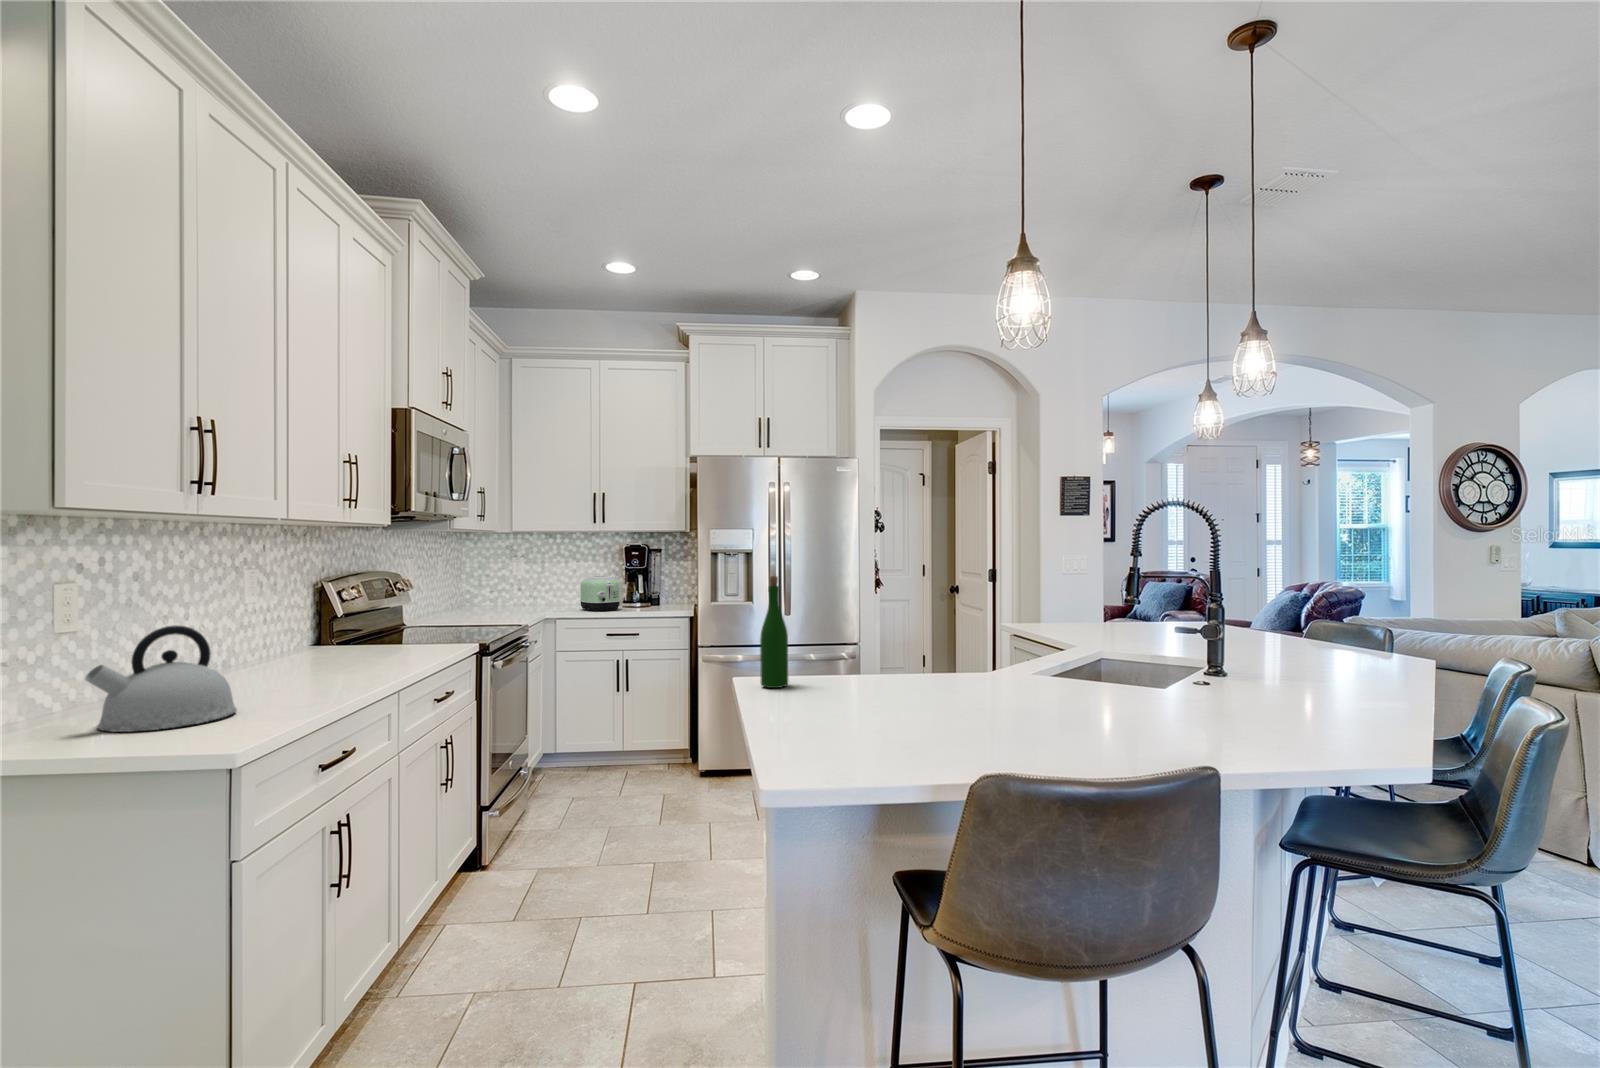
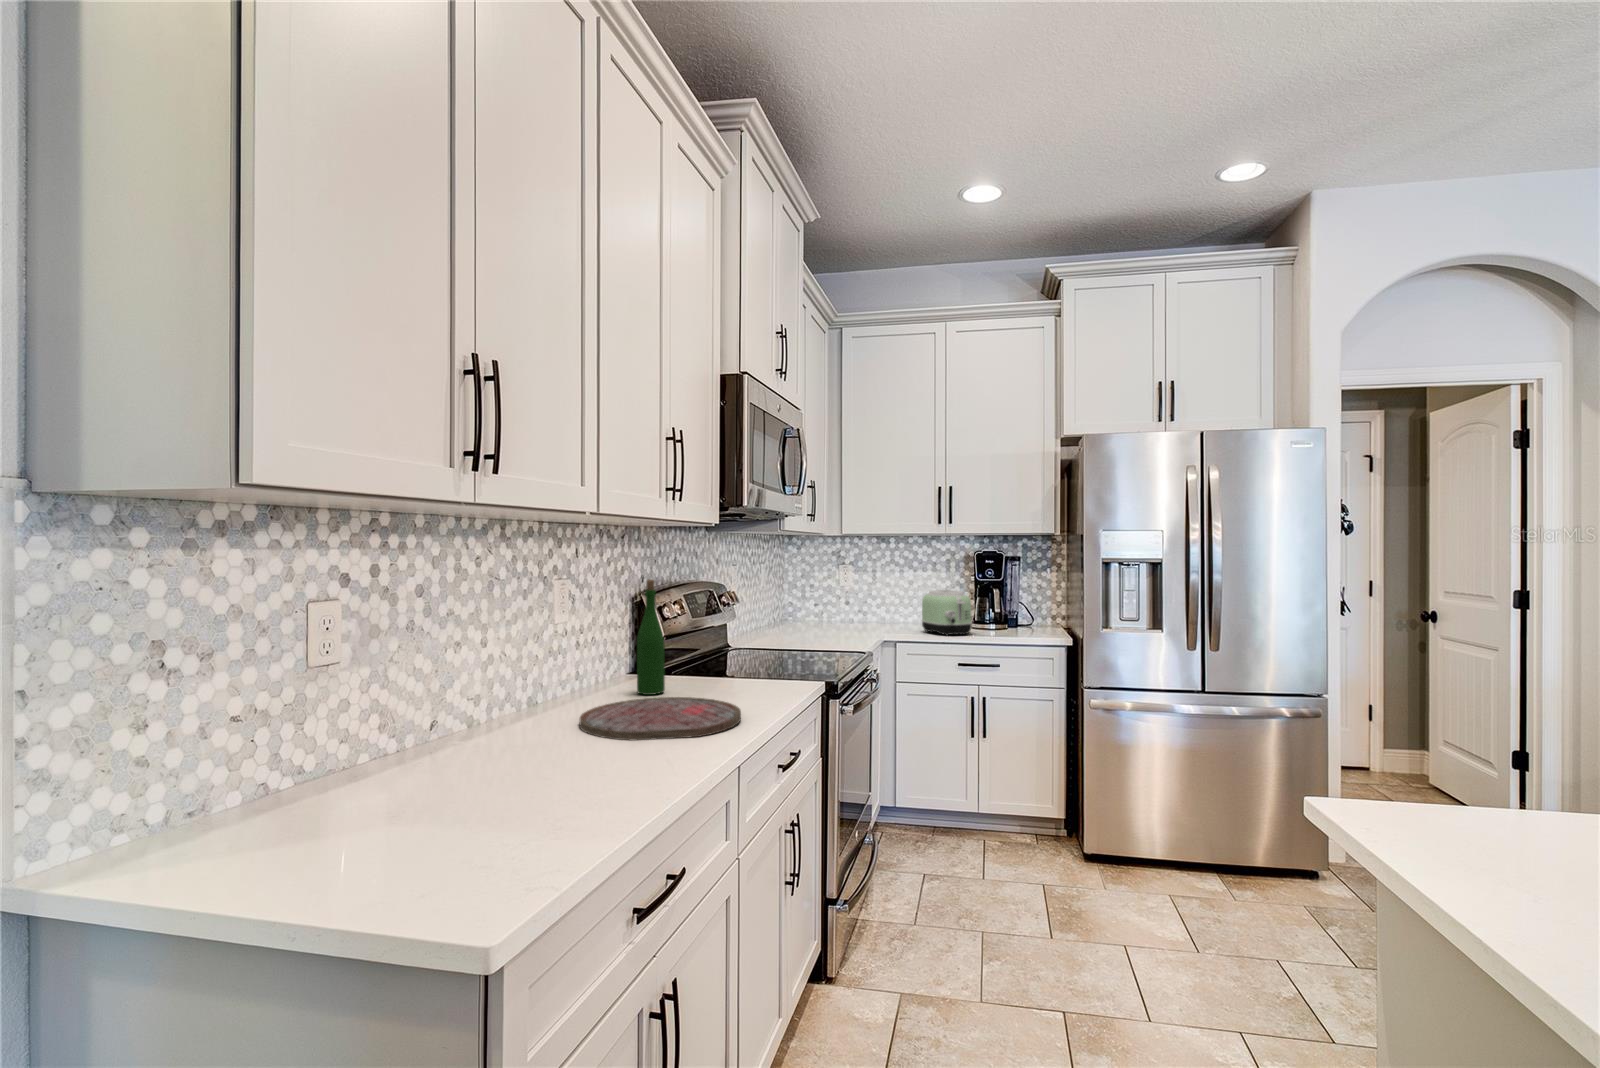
wine bottle: present [760,576,788,688] -> present [637,579,665,695]
kettle: present [85,625,237,732] -> none [299,679,512,864]
cutting board: none [271,653,405,678] -> present [579,697,741,740]

